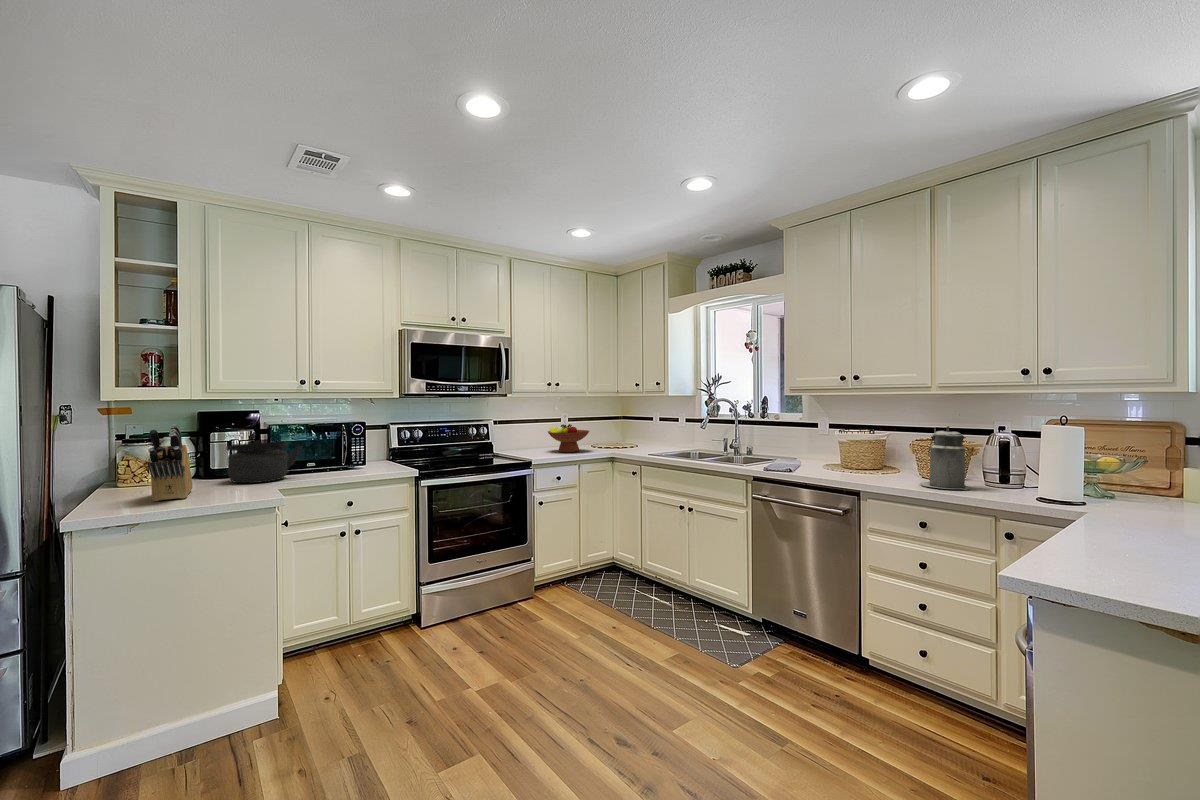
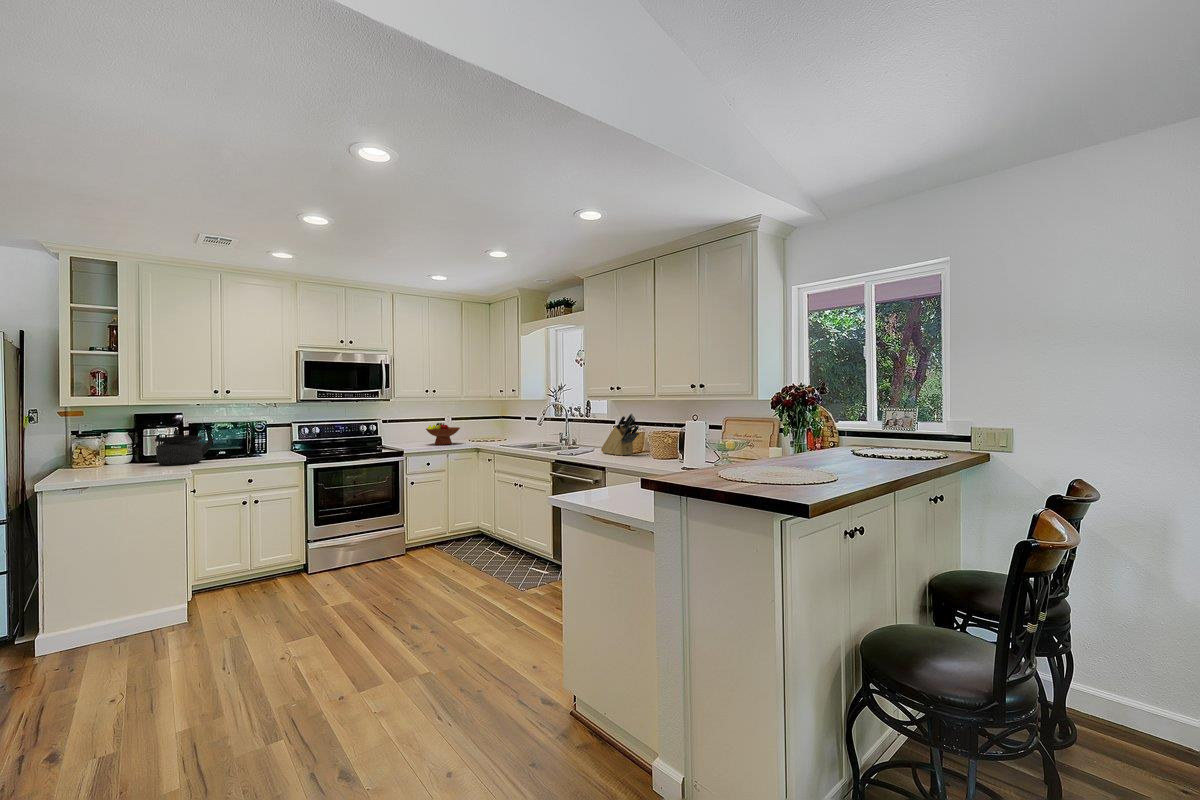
knife block: present [148,425,192,501] -> present [601,413,639,456]
canister: present [920,426,971,490] -> none [637,421,666,462]

